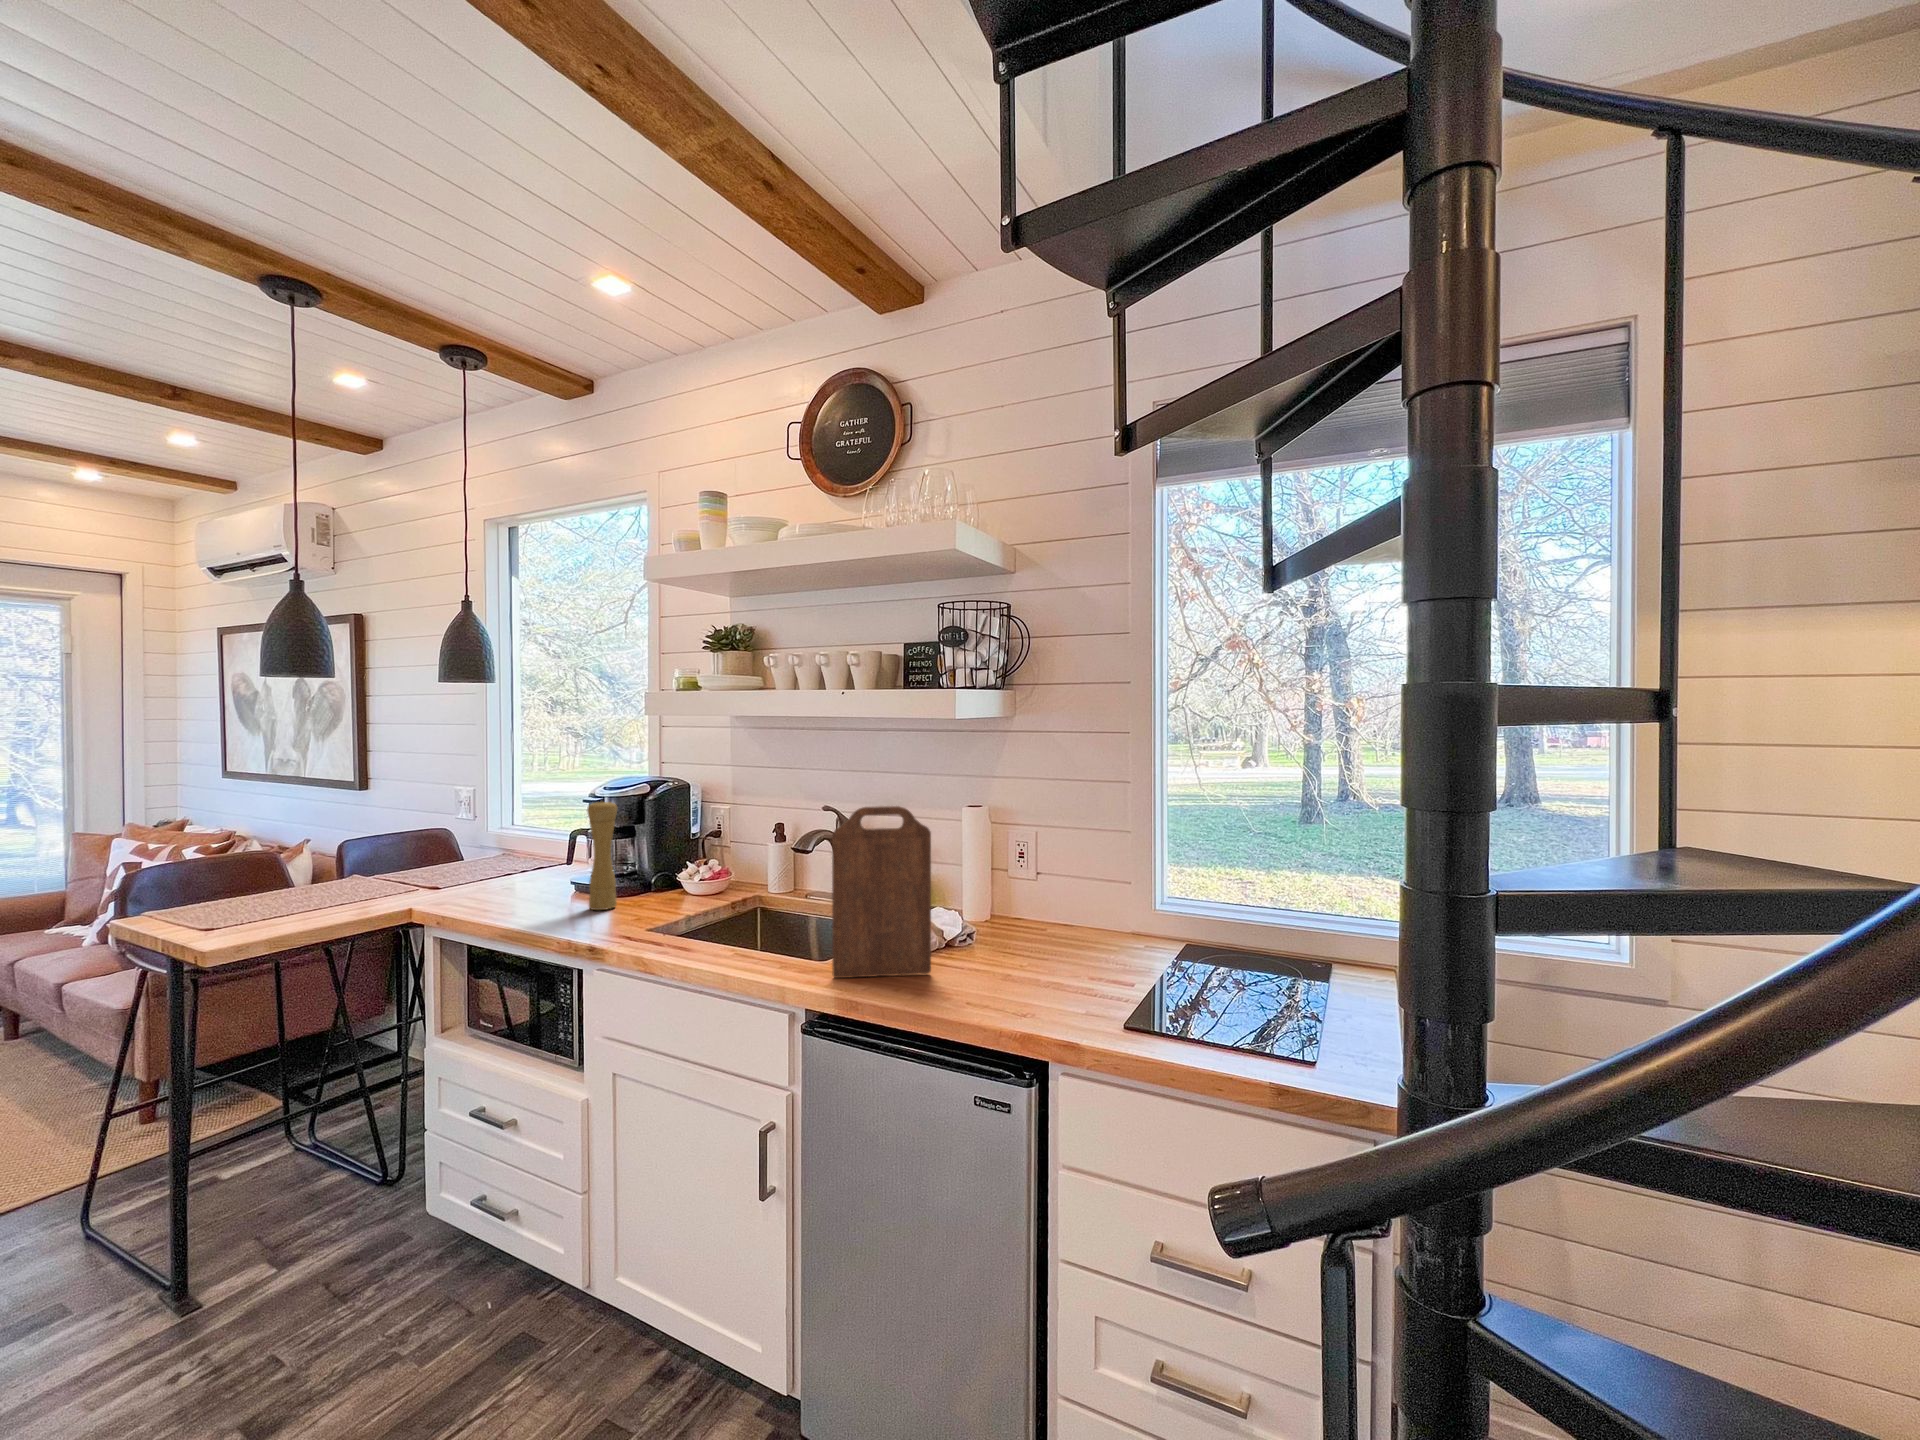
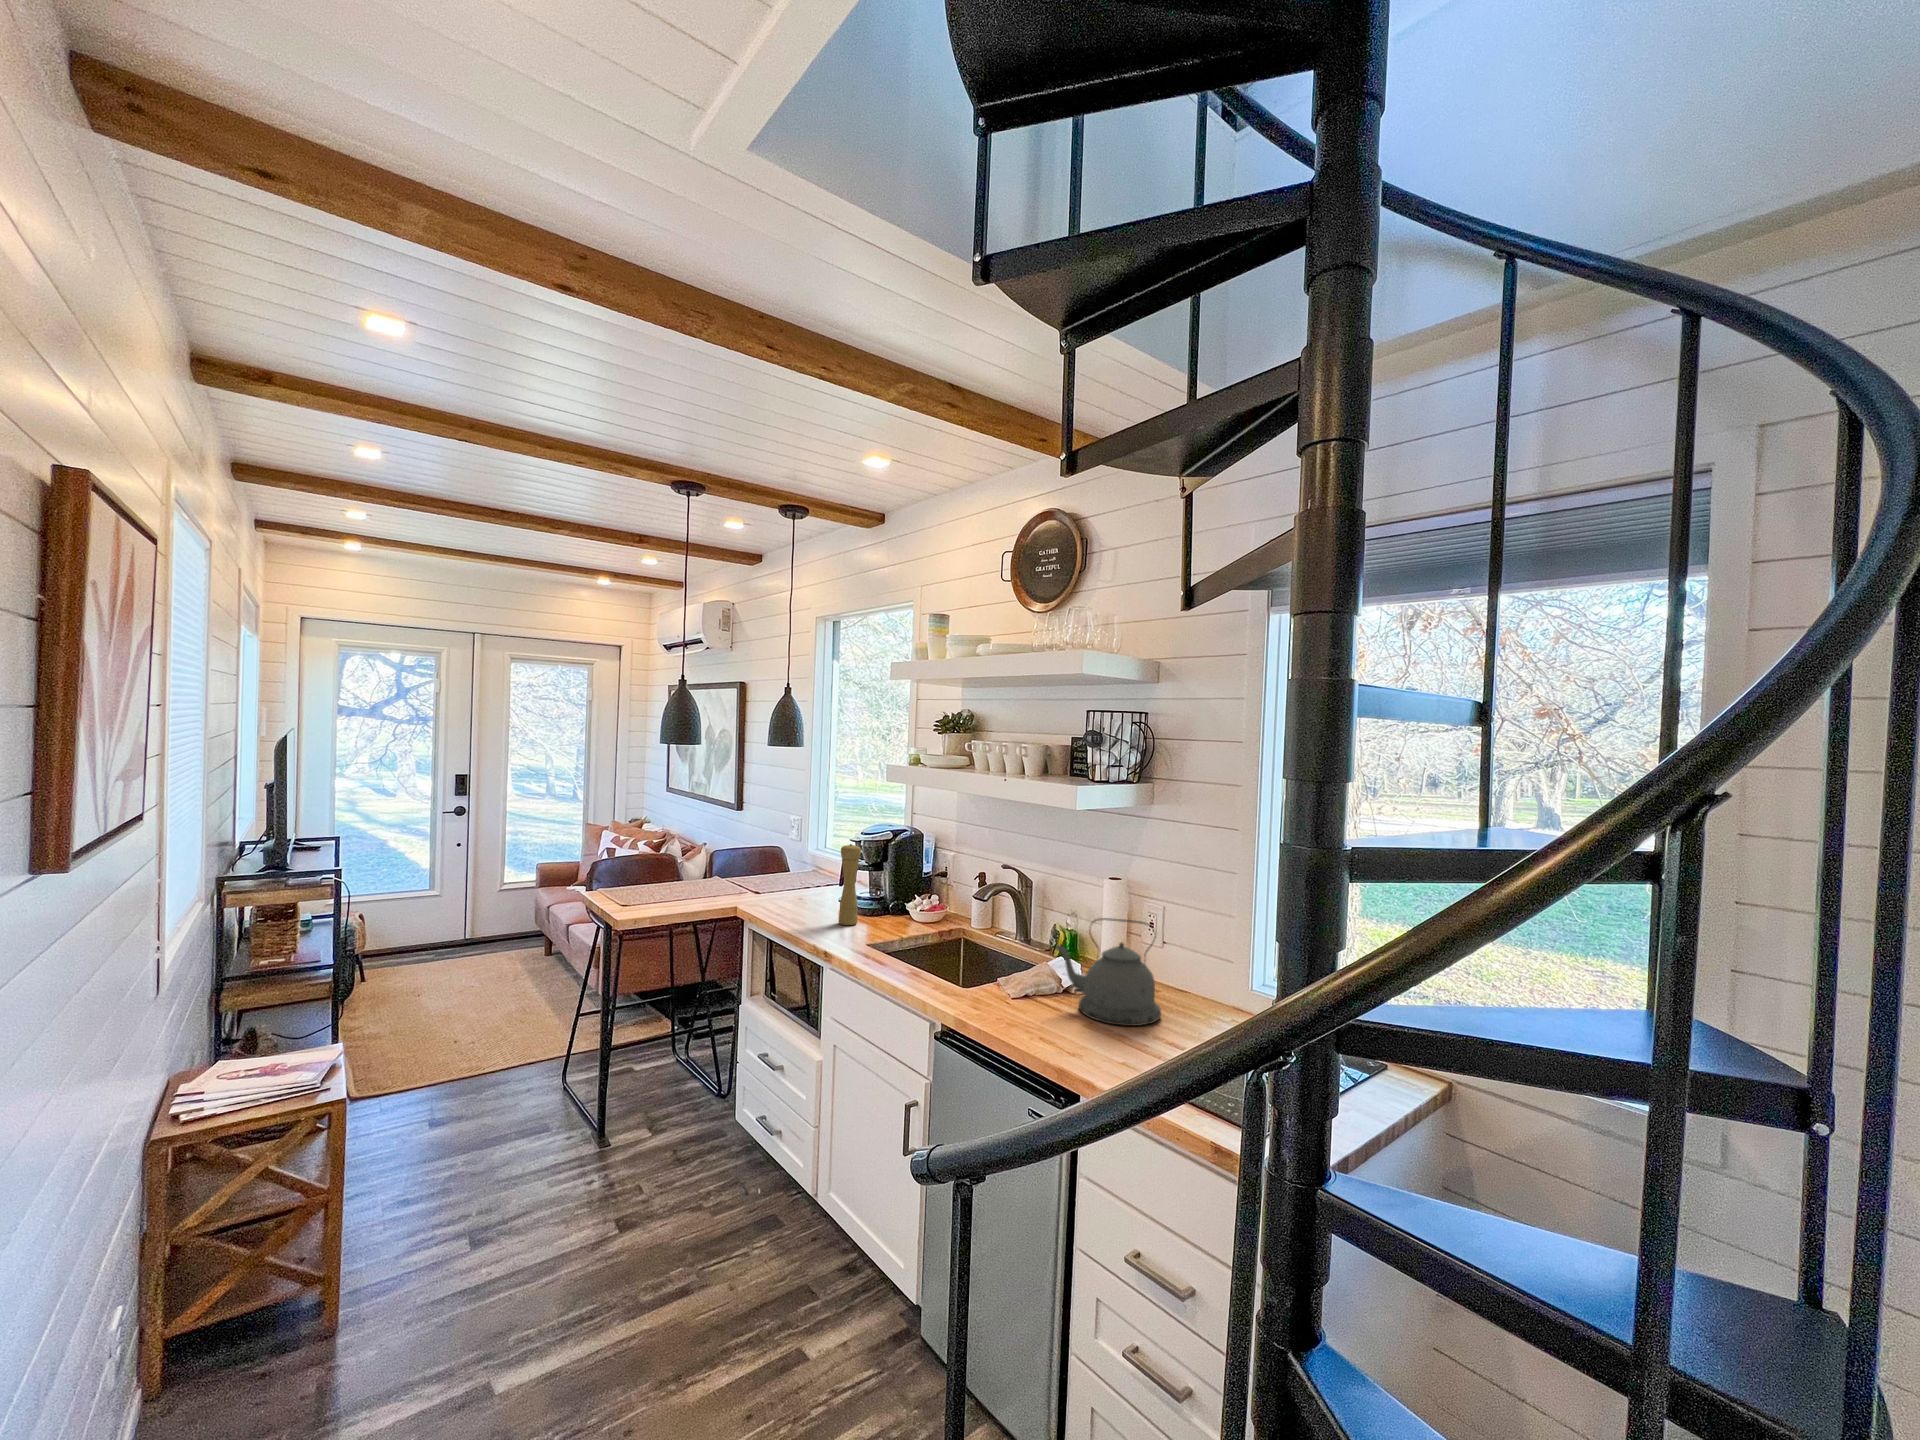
cutting board: present [832,806,931,978] -> none [960,875,1037,1011]
kettle: none [945,845,1074,972] -> present [1056,918,1161,1026]

